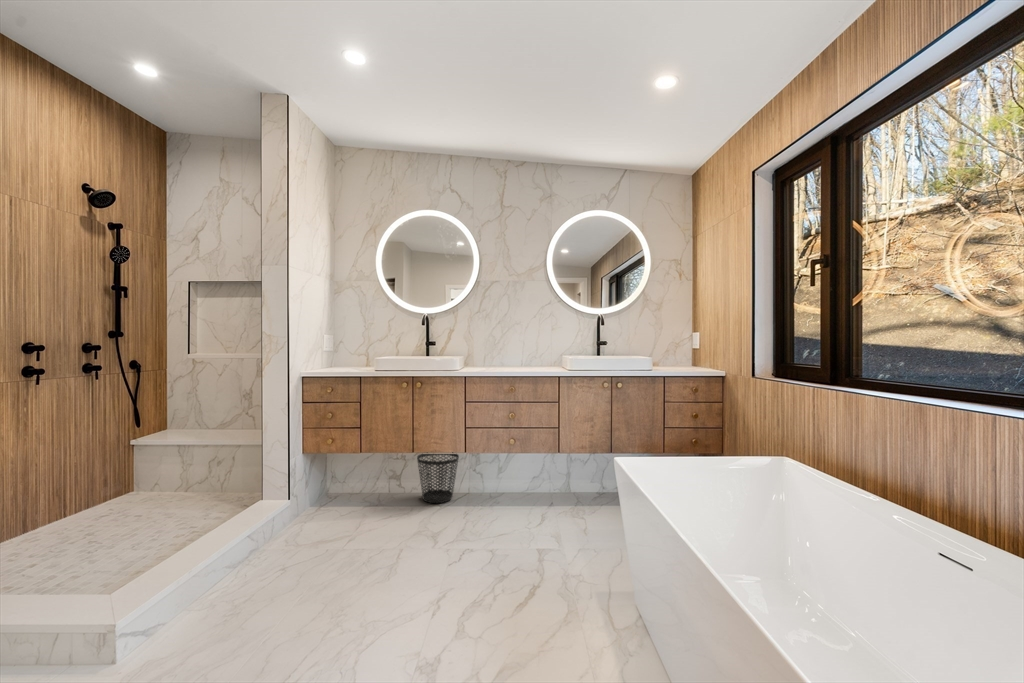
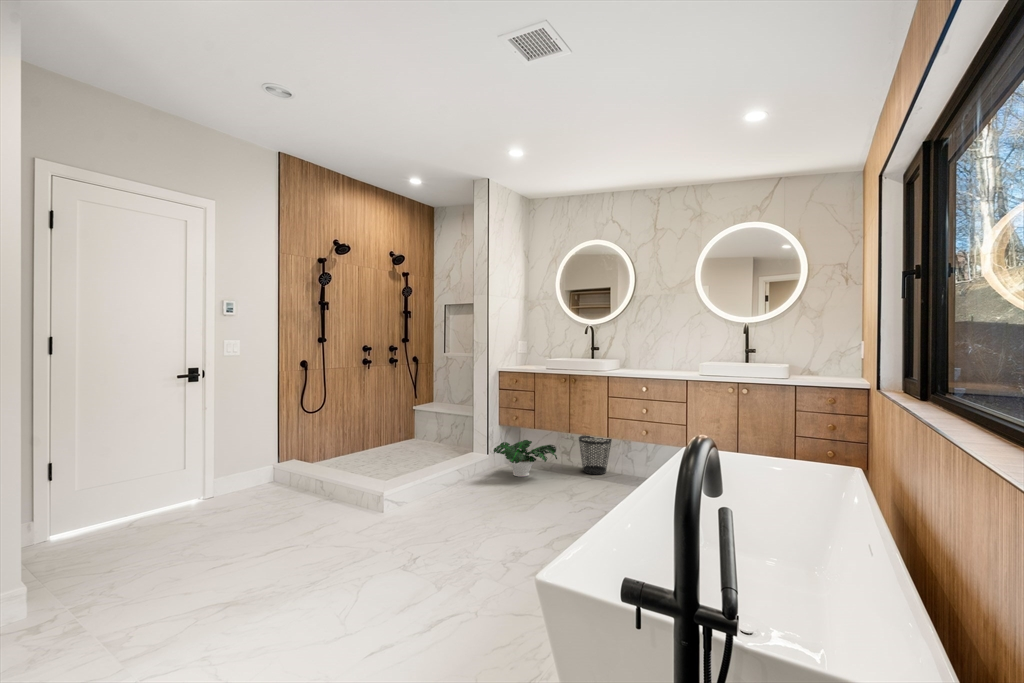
potted plant: none [299,471,402,528] -> present [494,440,557,477]

